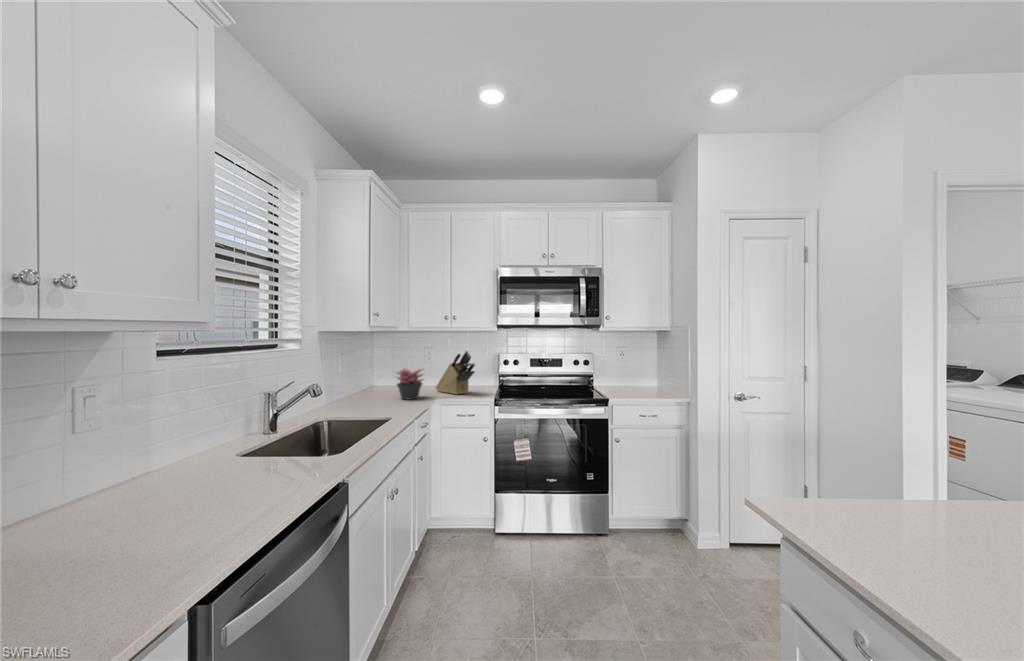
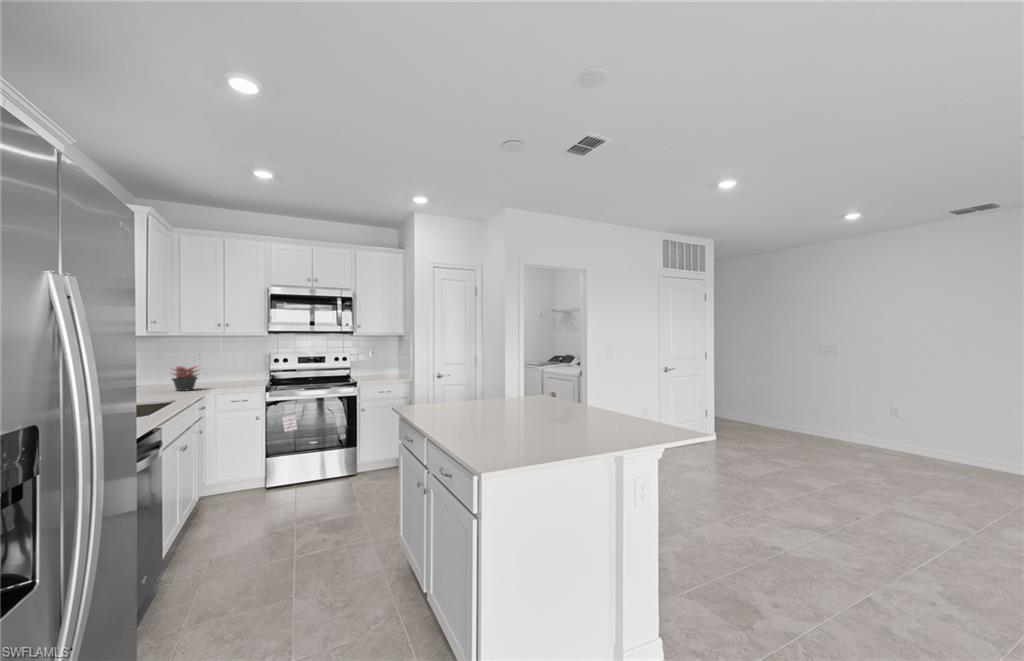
knife block: present [436,351,475,395] -> none [209,351,248,386]

